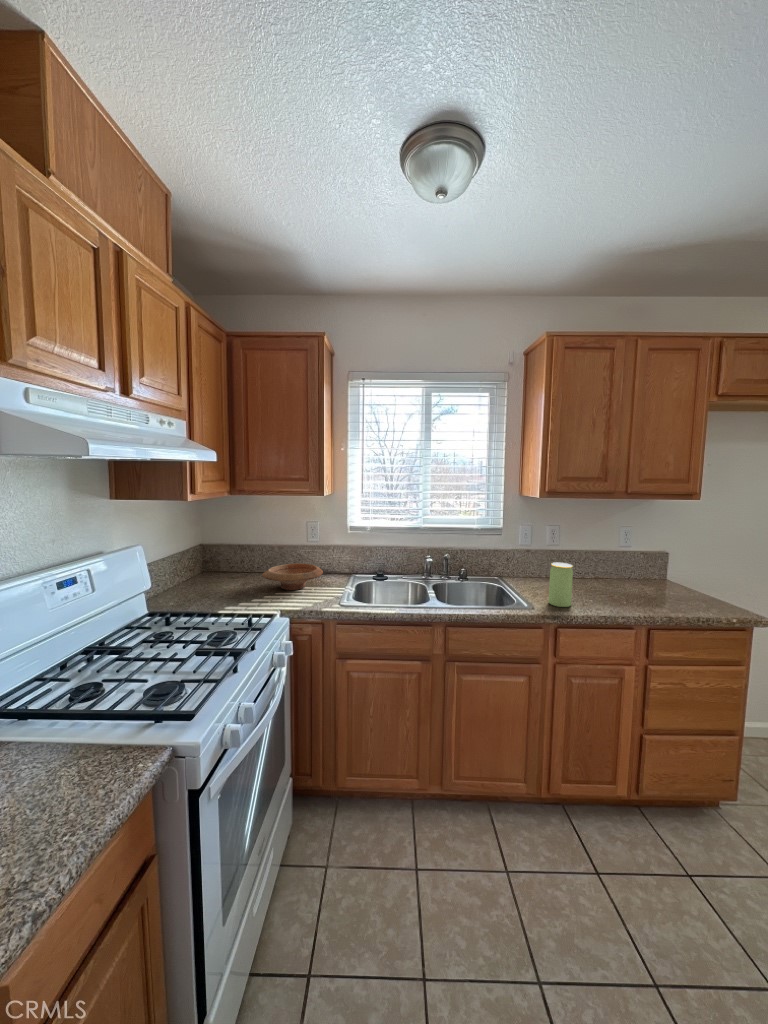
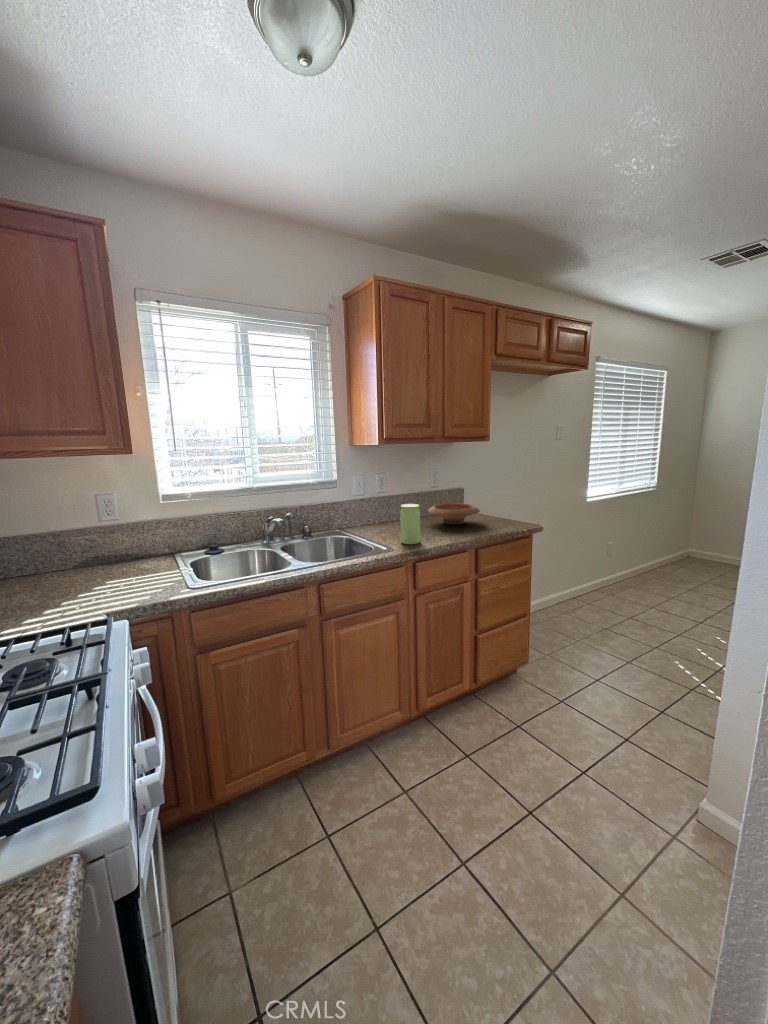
wooden bowl: present [262,563,323,590] -> present [428,503,480,524]

